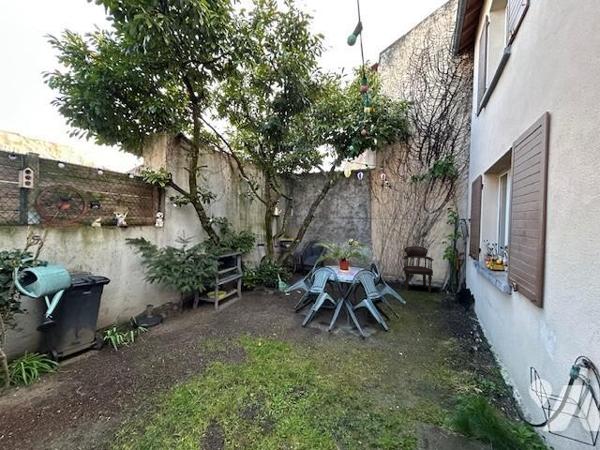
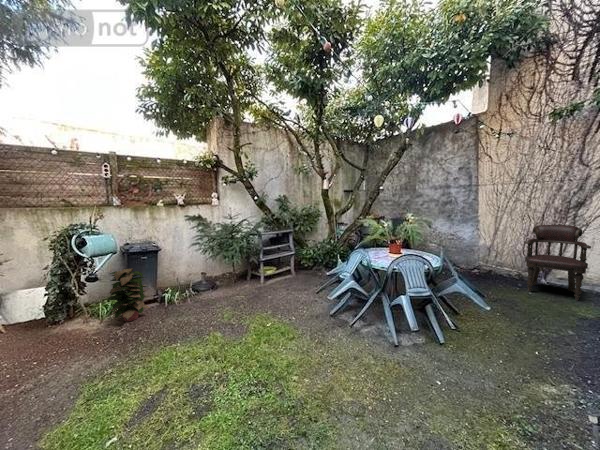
decorative plant: none [45,306,108,377] -> present [108,268,151,321]

